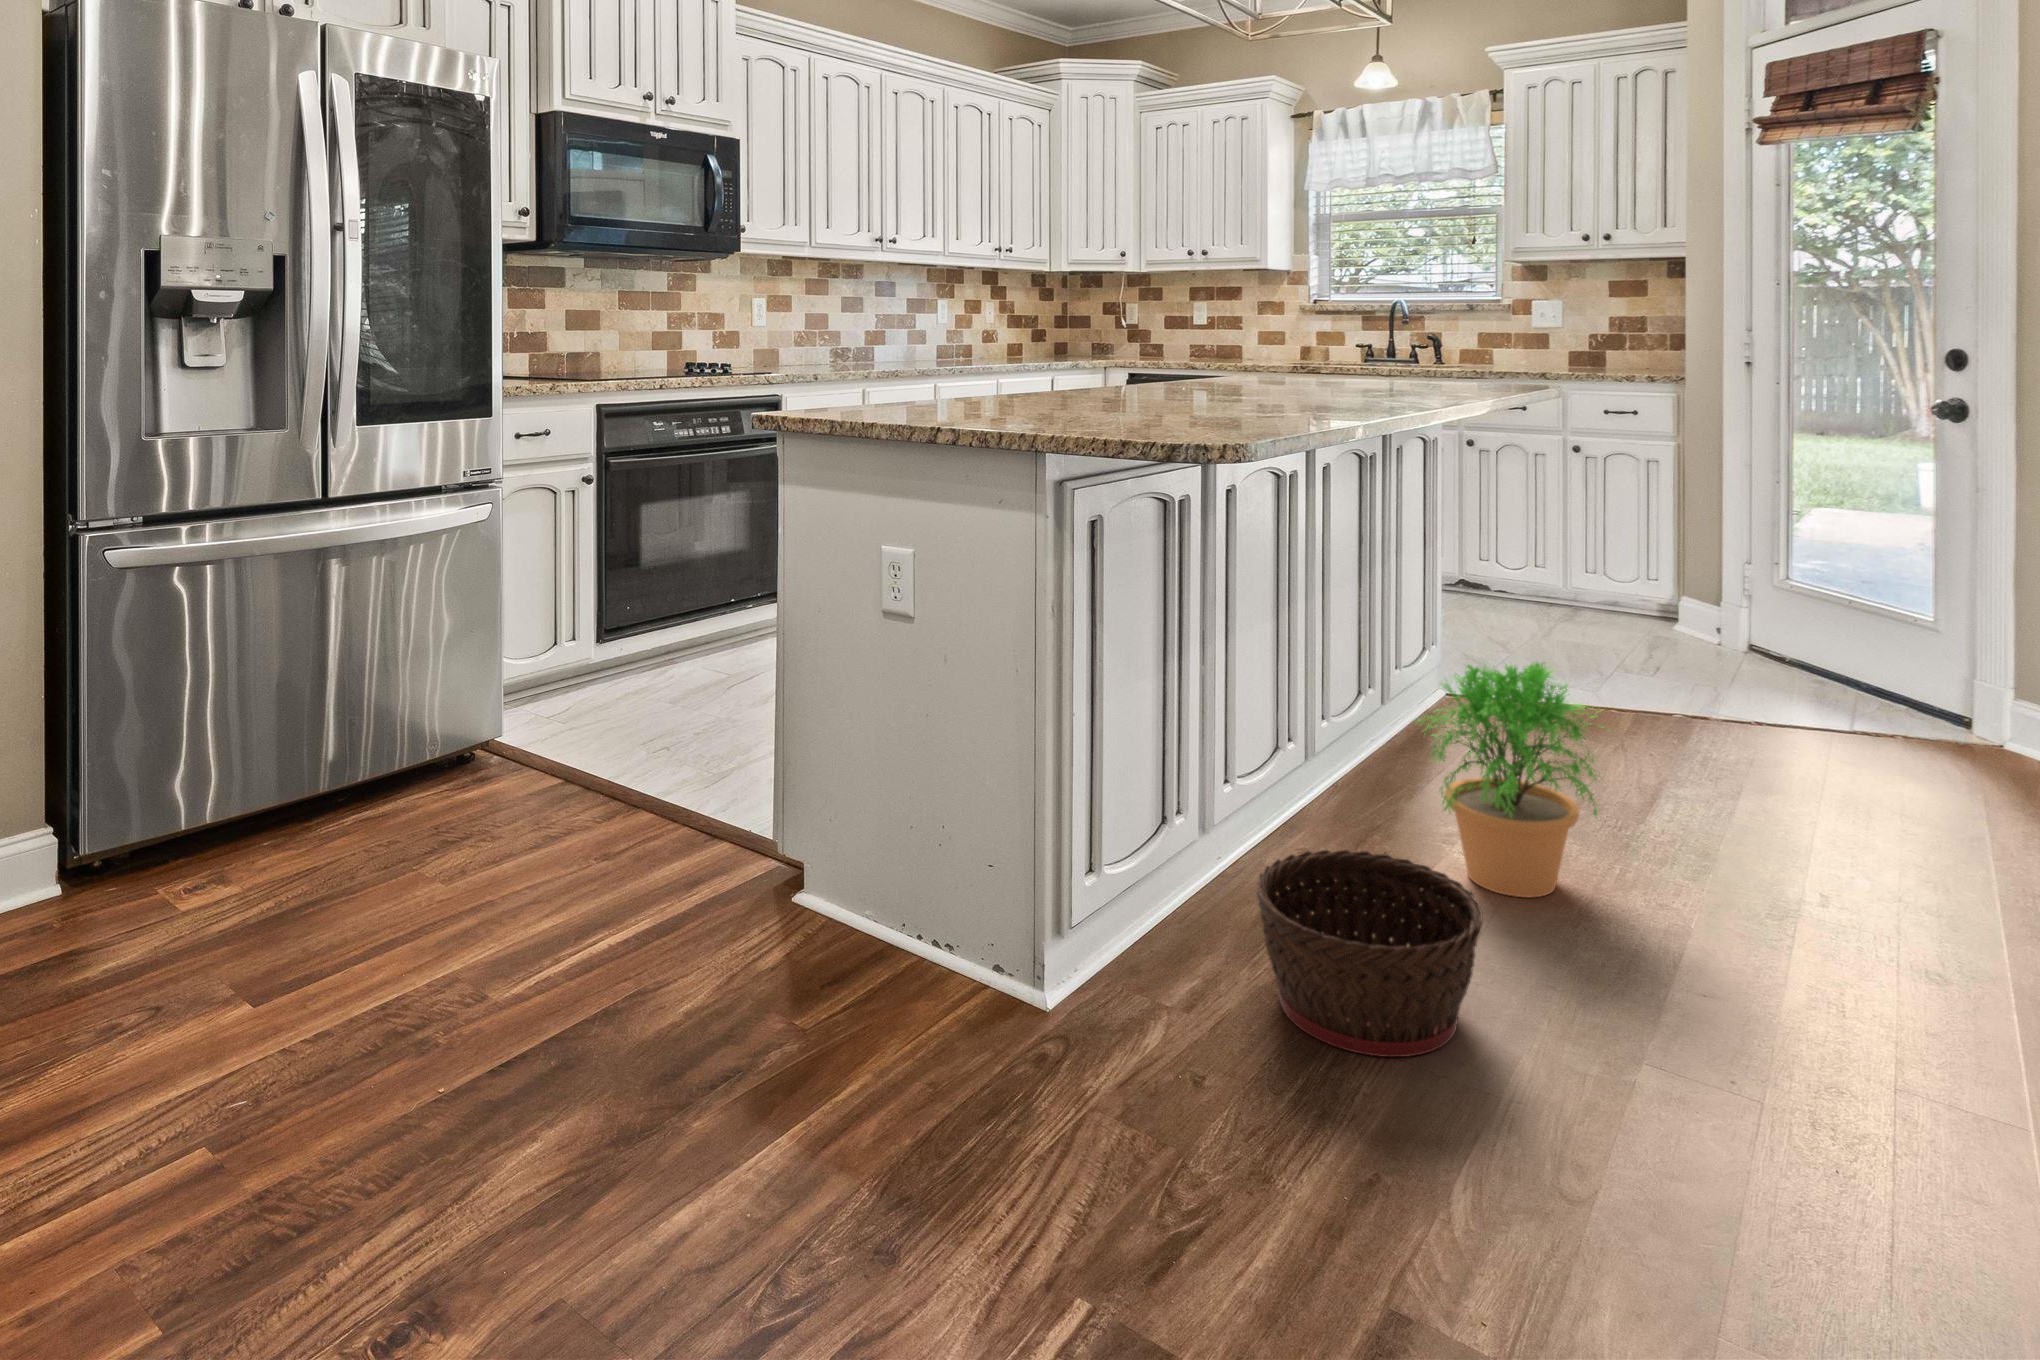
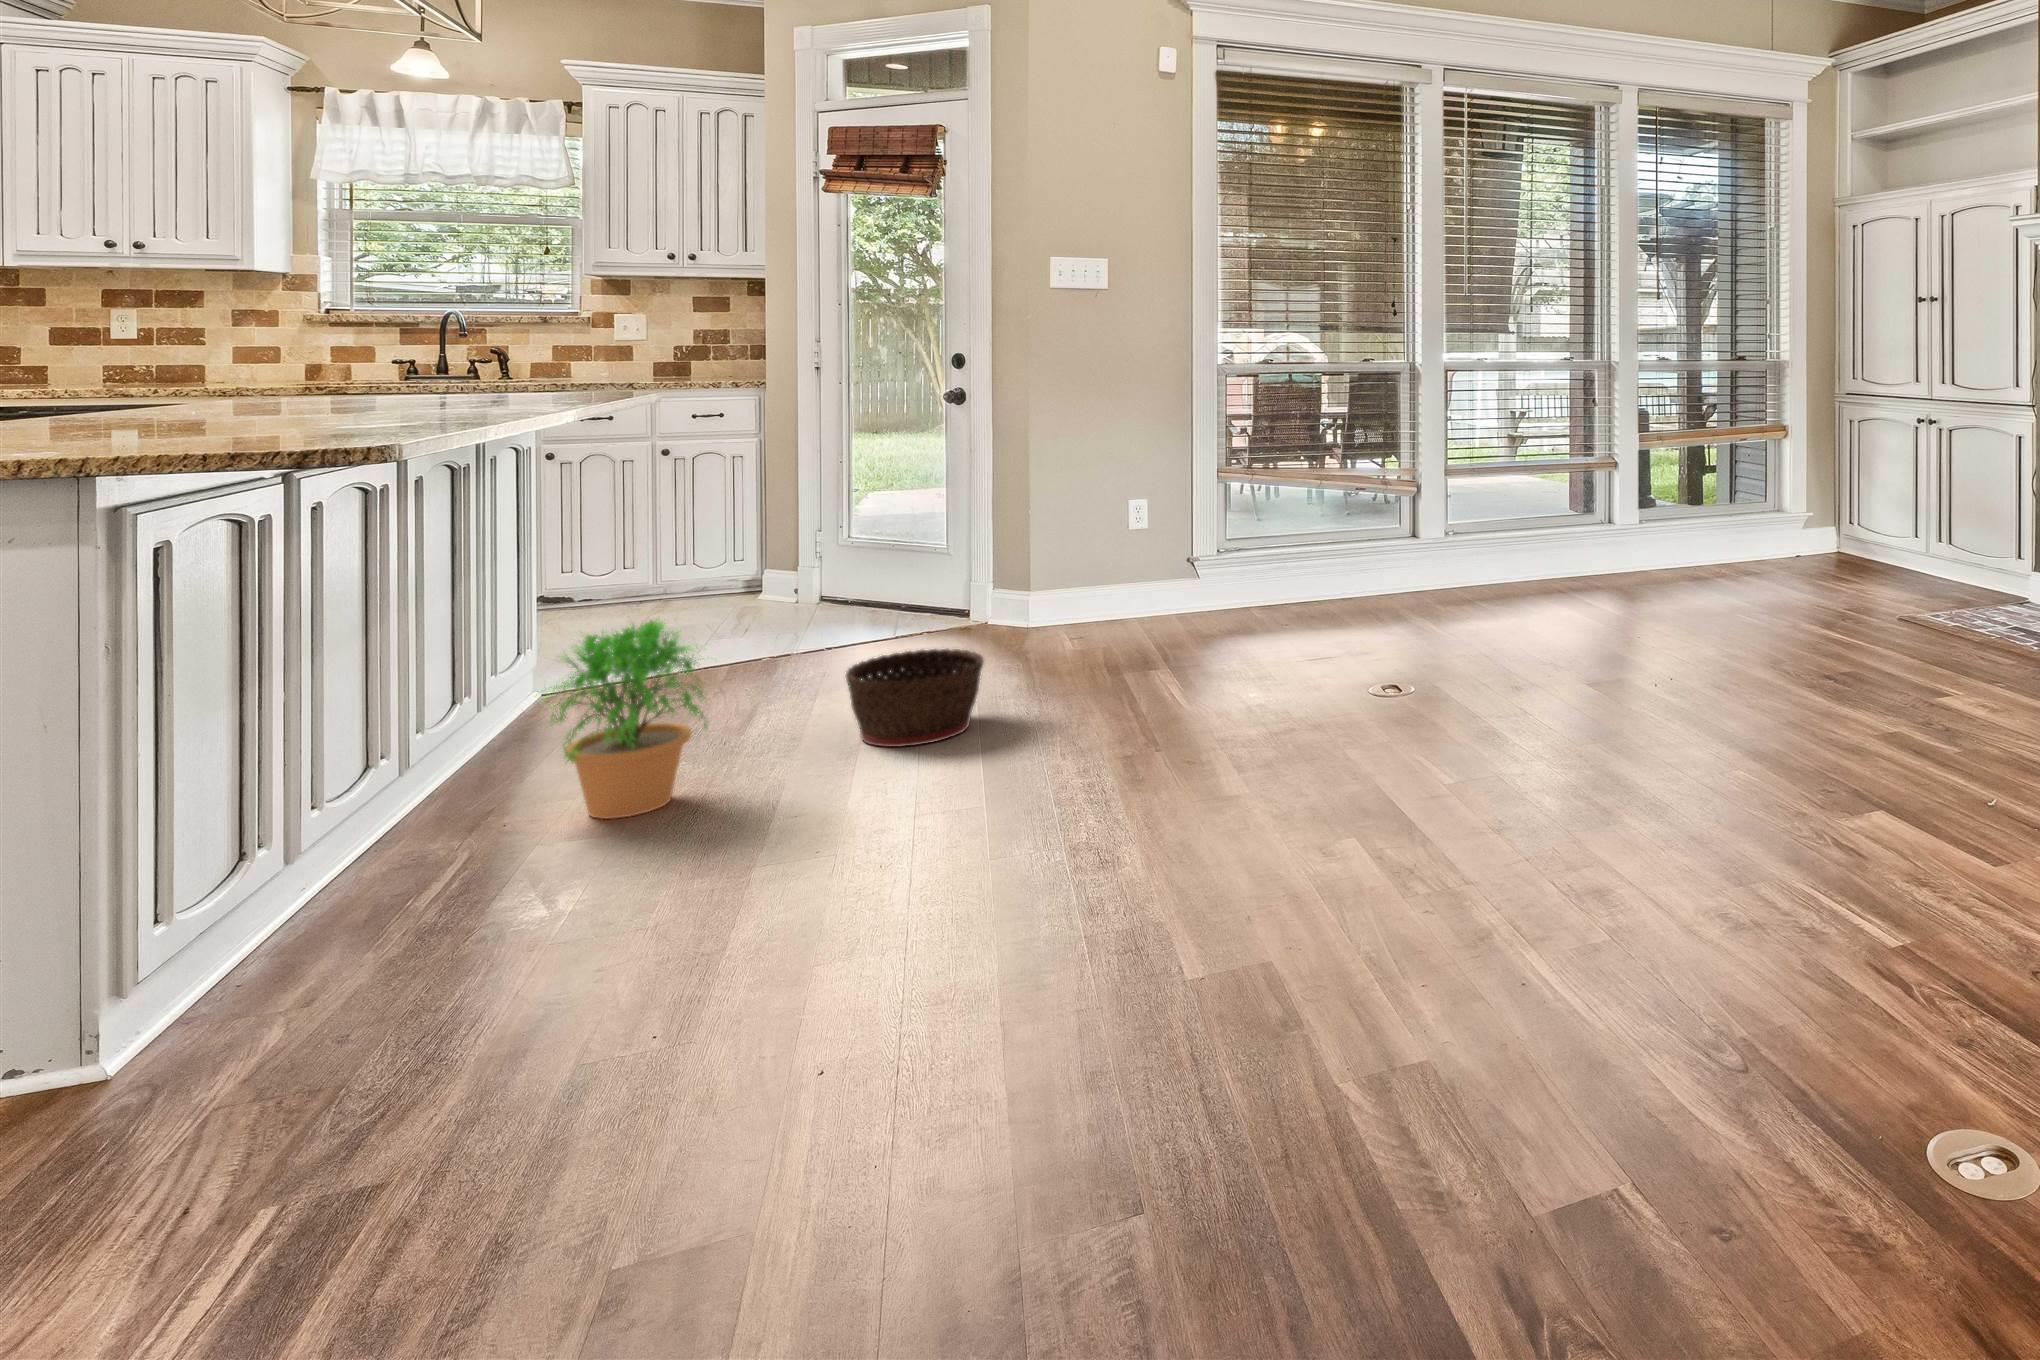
basket: present [1256,850,1483,1057] -> present [846,649,984,747]

